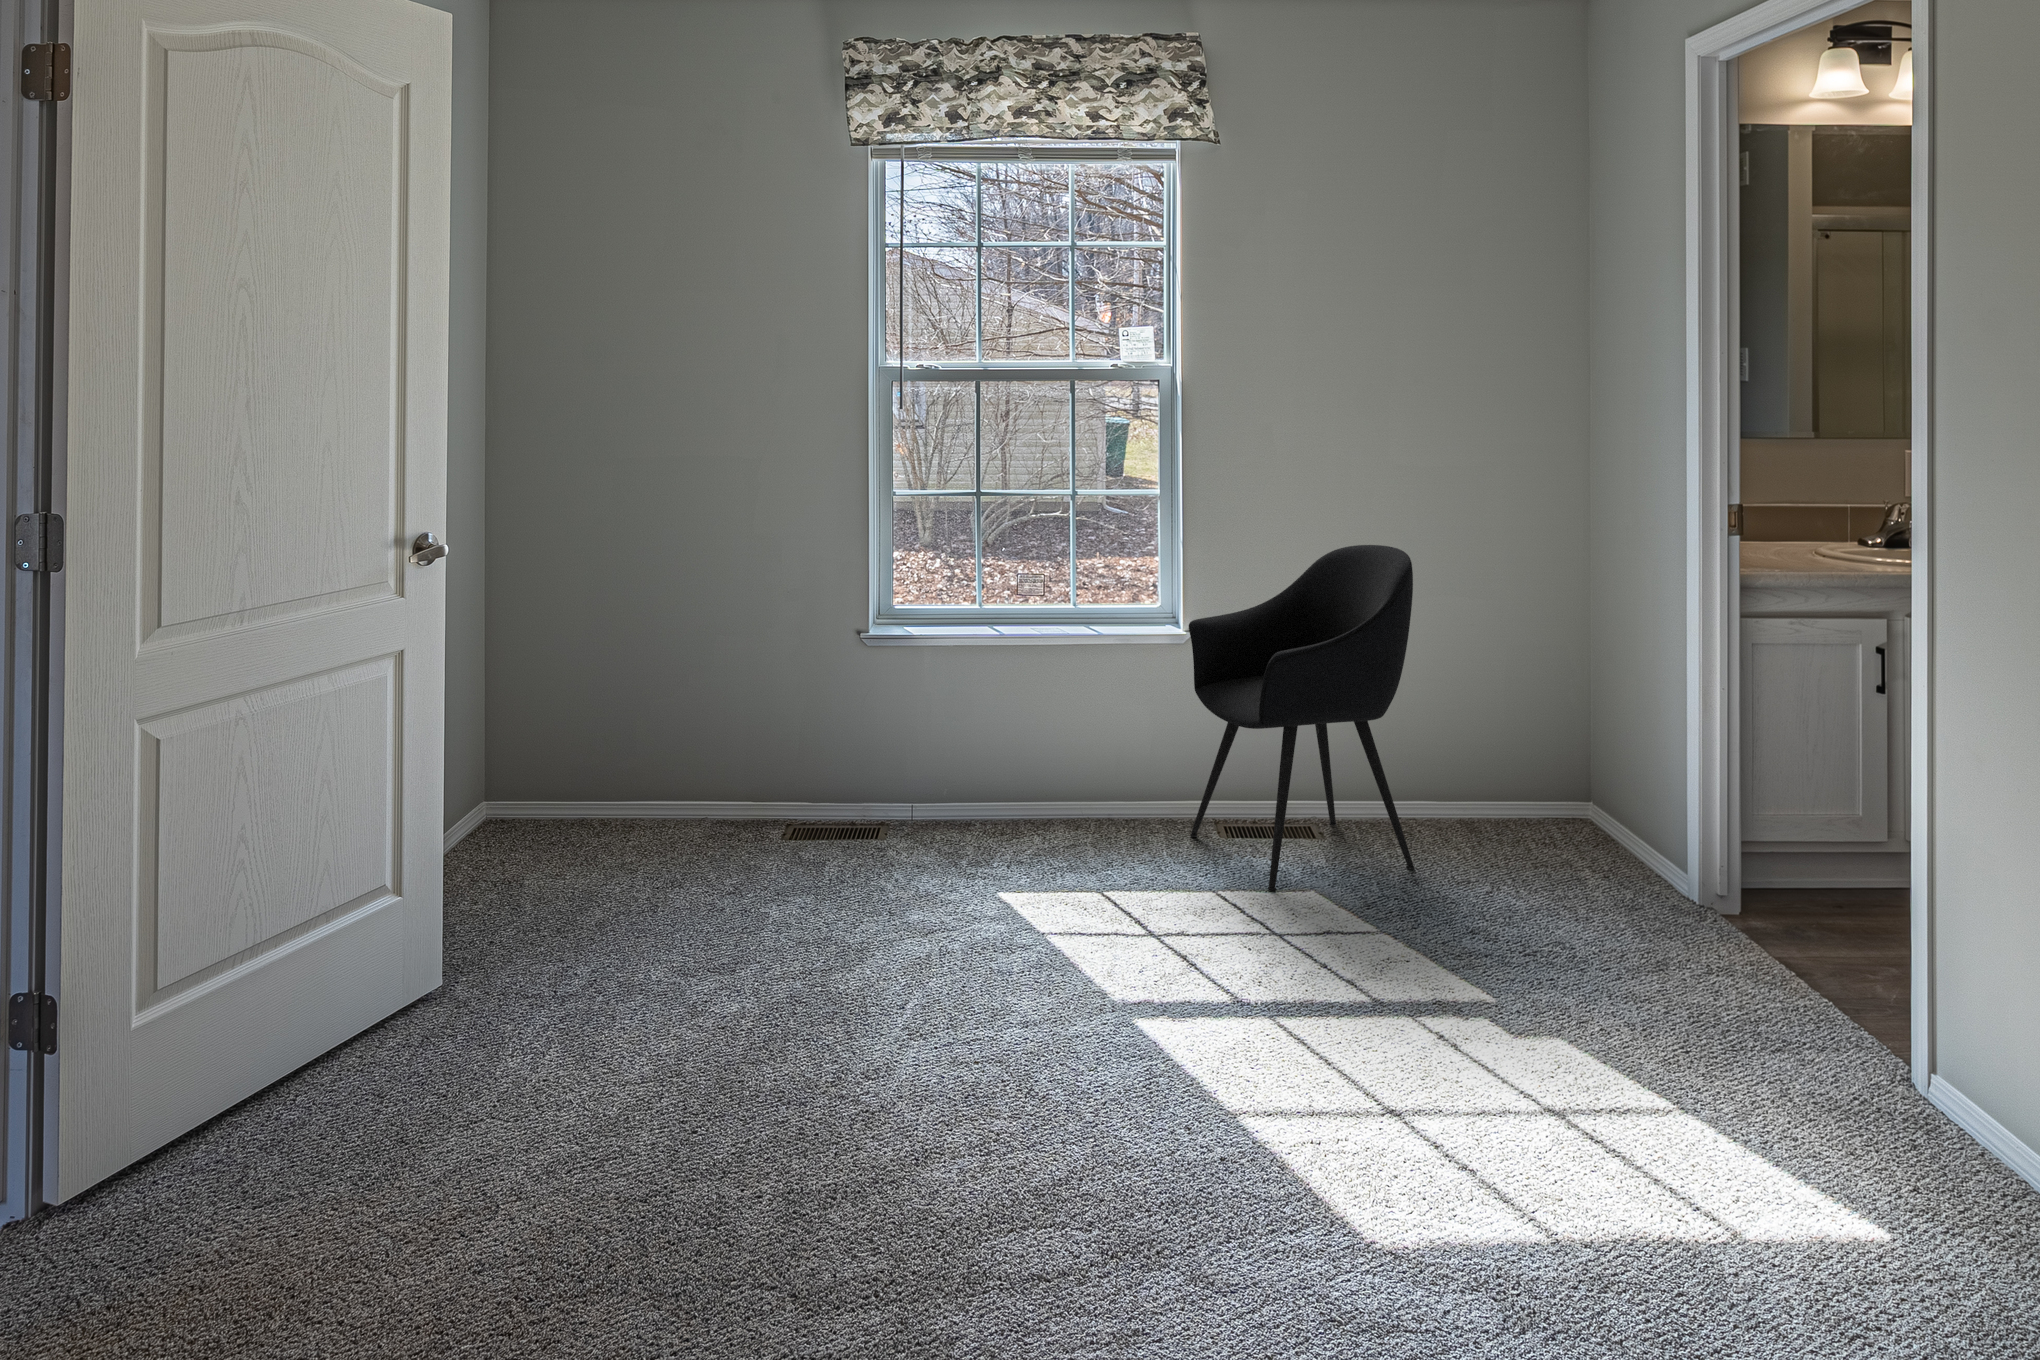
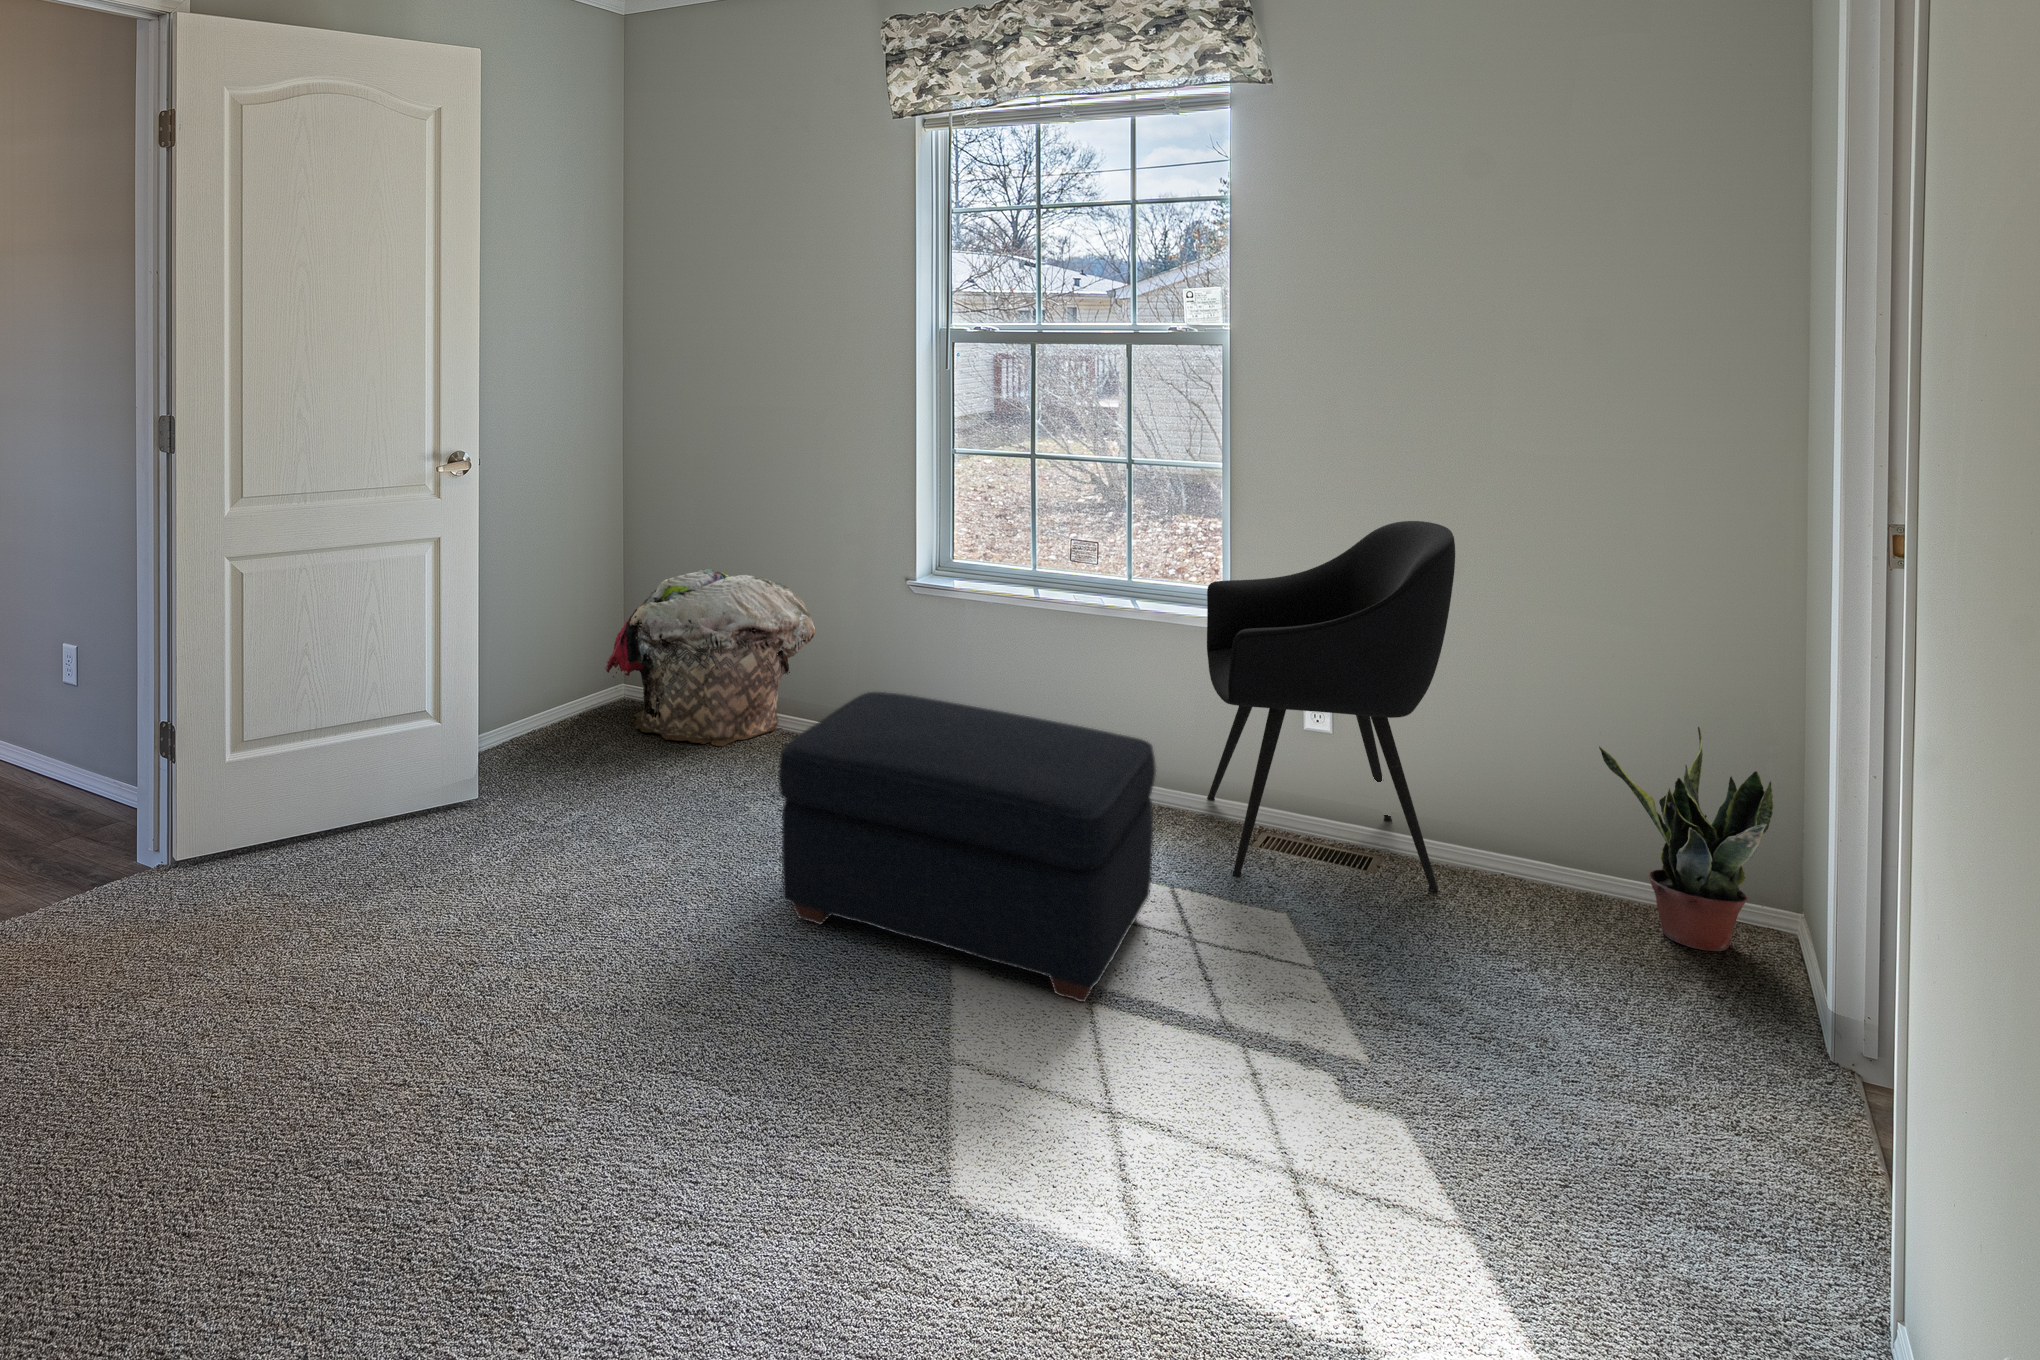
laundry basket: none [508,673,770,888] -> present [605,569,815,746]
potted plant: none [1511,690,1642,868] -> present [1599,727,1774,951]
ottoman: none [934,763,1284,1022] -> present [778,692,1156,1002]

